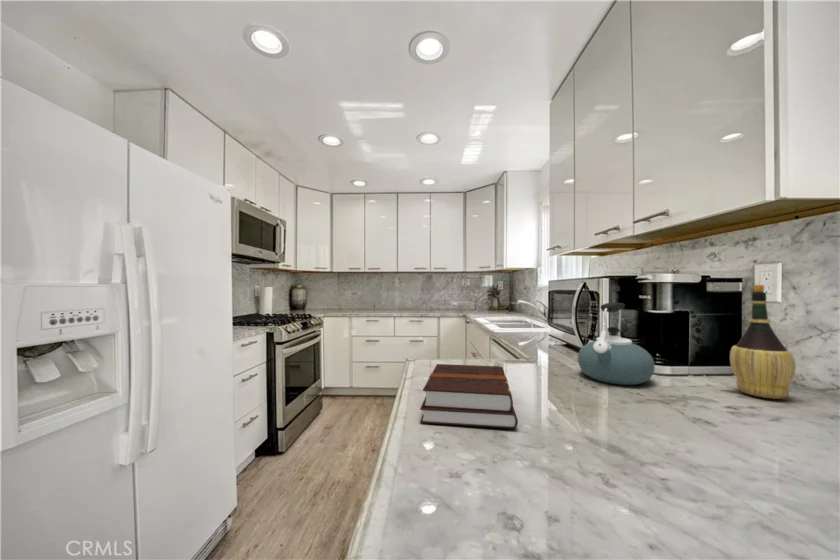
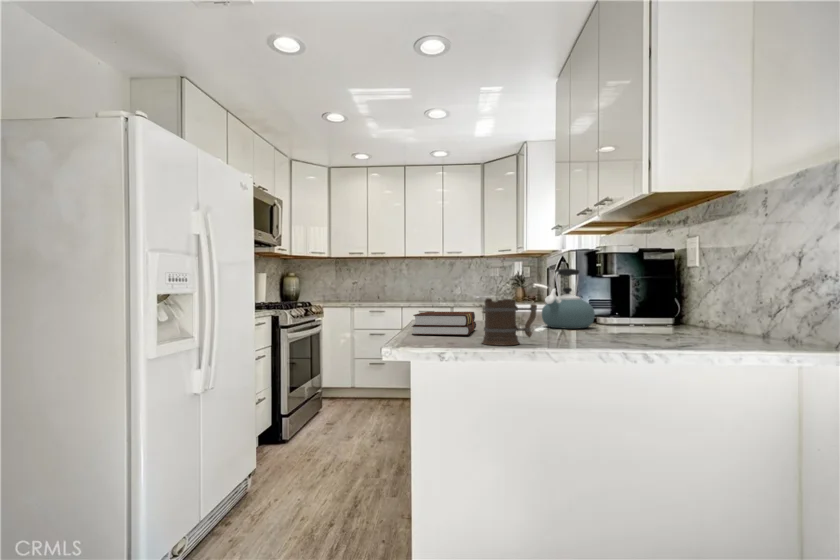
wine bottle: present [730,285,796,399] -> none [644,251,680,331]
mug: none [566,386,692,512] -> present [482,298,537,345]

